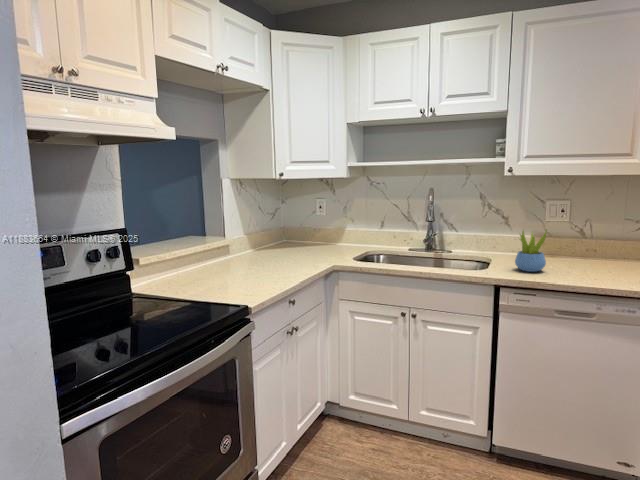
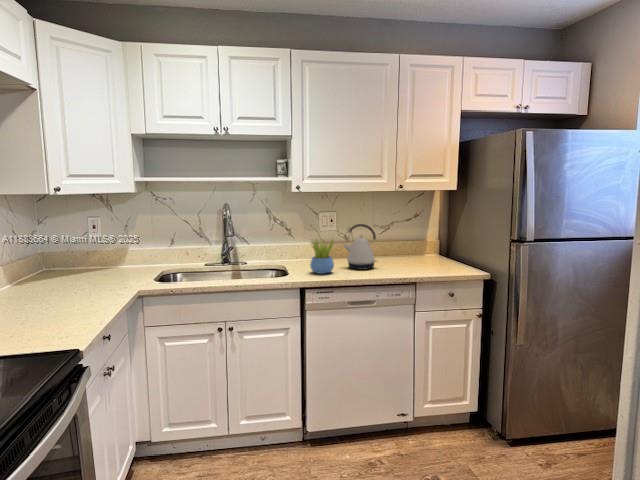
kettle: none [564,216,613,273] -> present [343,224,378,270]

